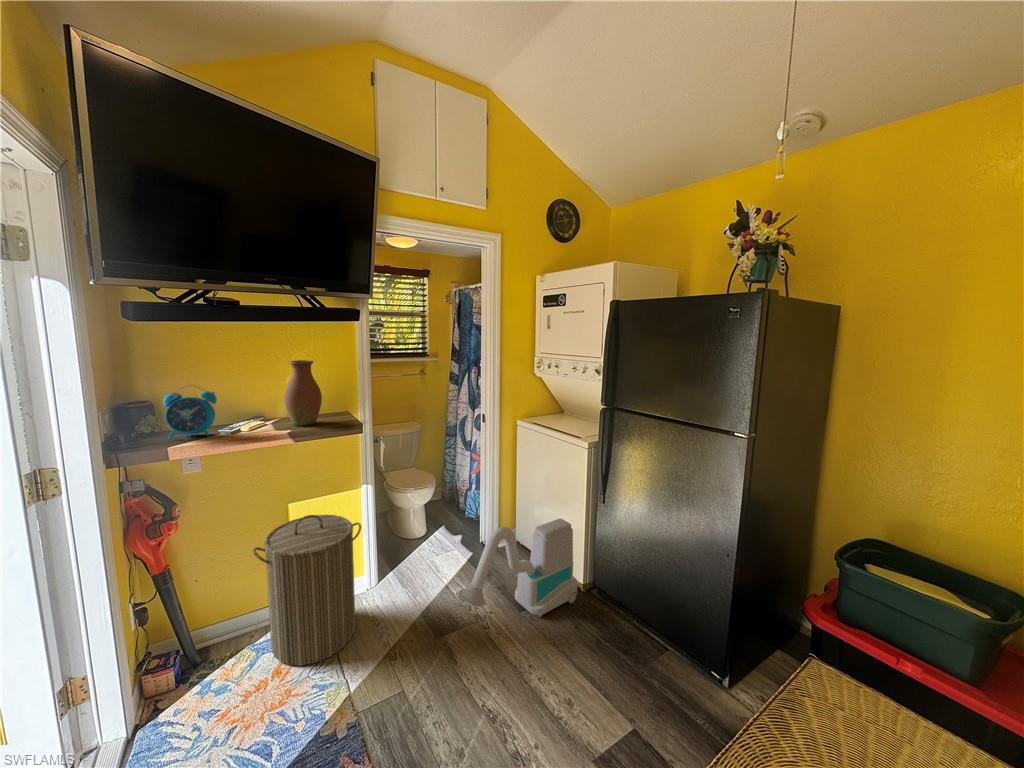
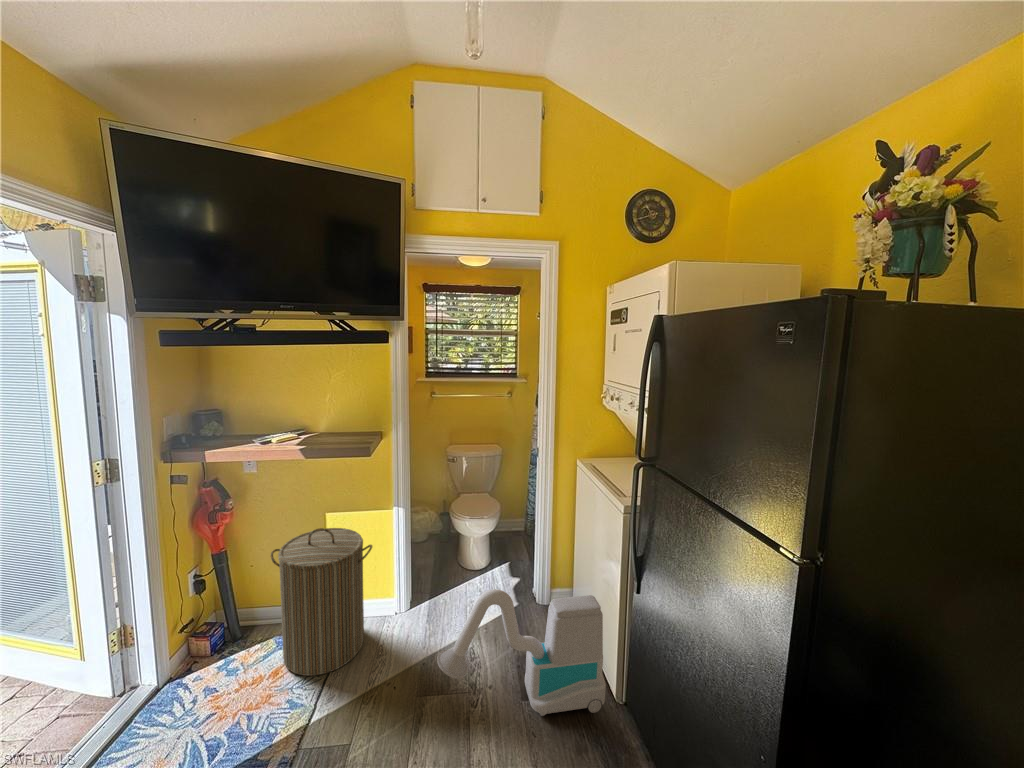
vase: present [284,360,322,426] -> none [307,379,342,442]
alarm clock: present [163,385,217,439] -> none [209,396,252,442]

